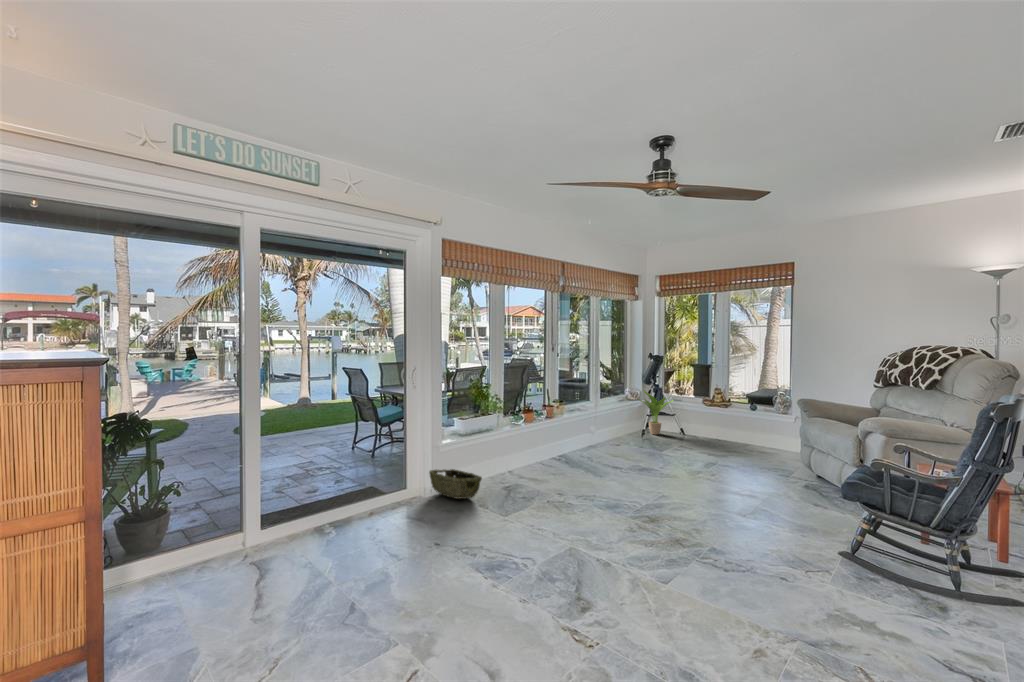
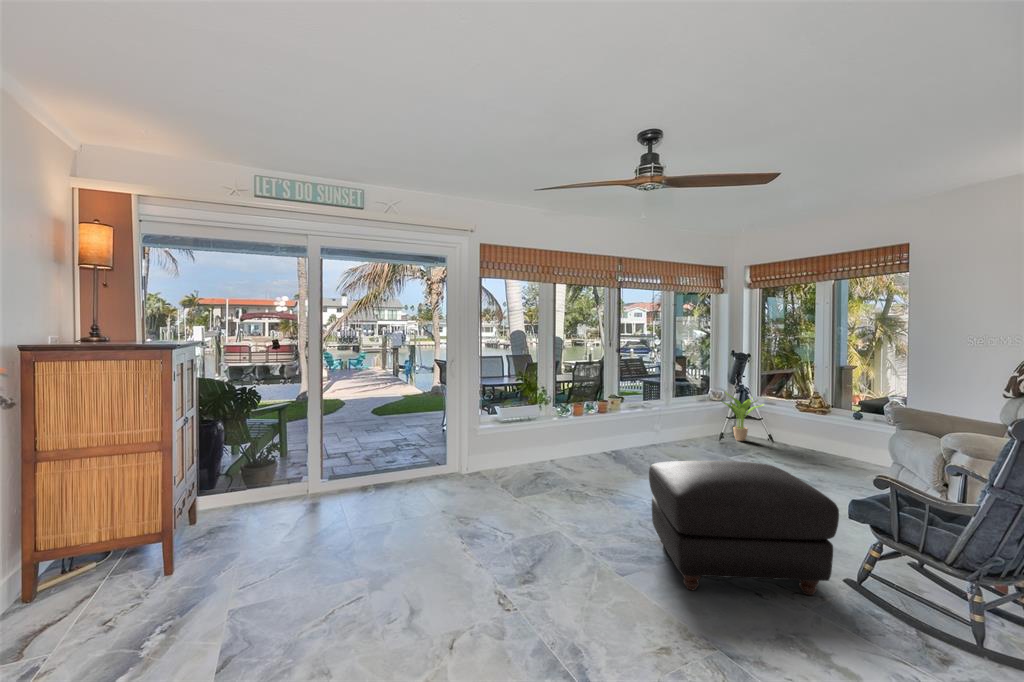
ottoman: none [660,457,848,587] -> present [649,461,839,595]
woven basket: present [429,469,482,499] -> none [467,453,510,481]

